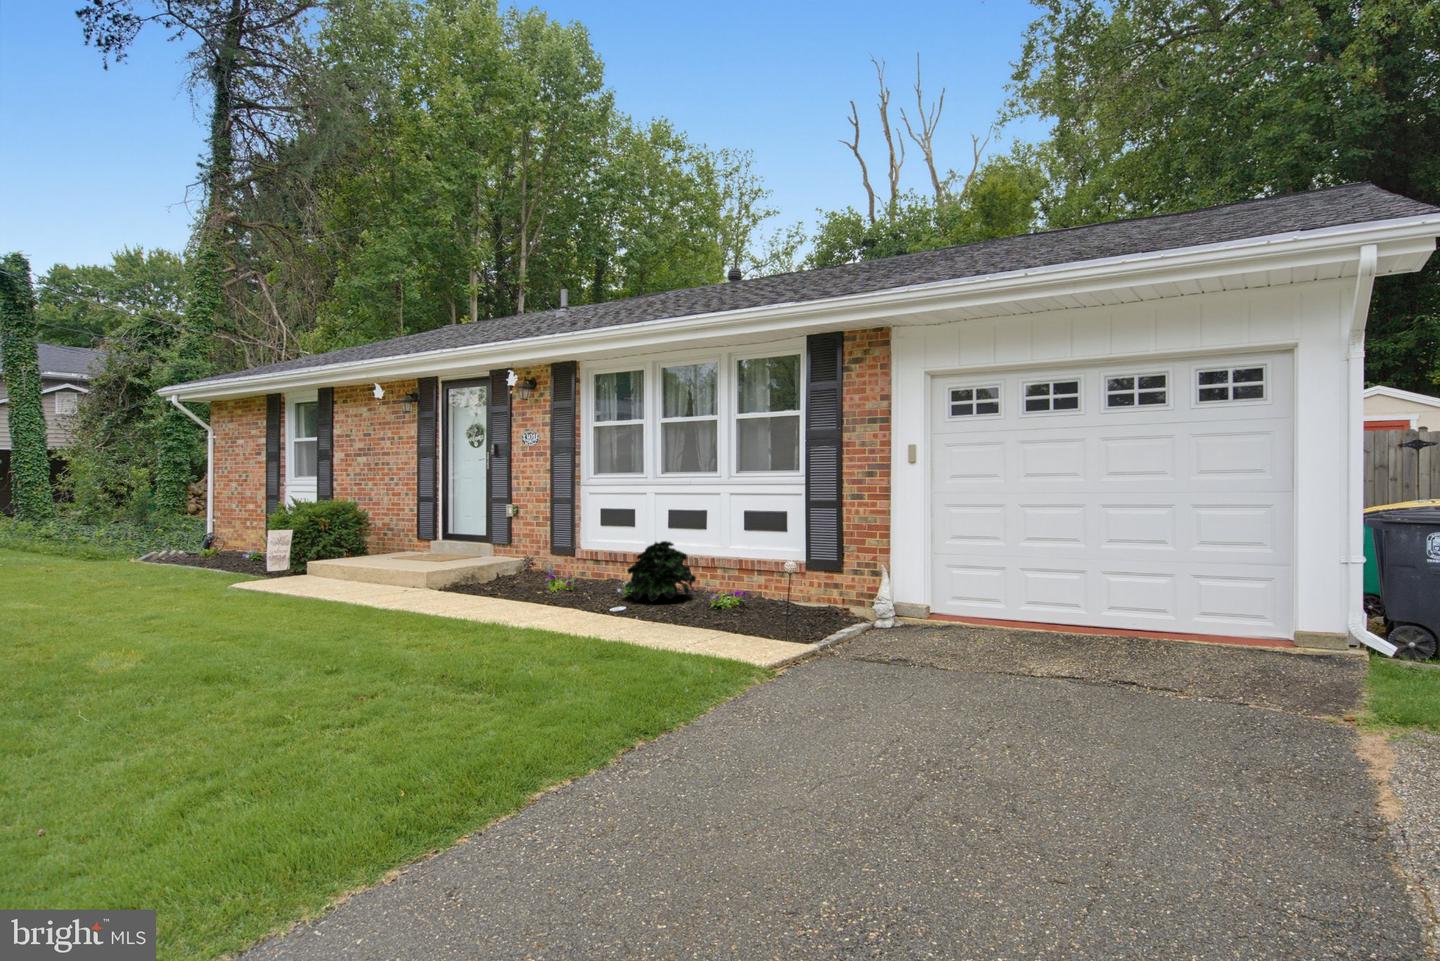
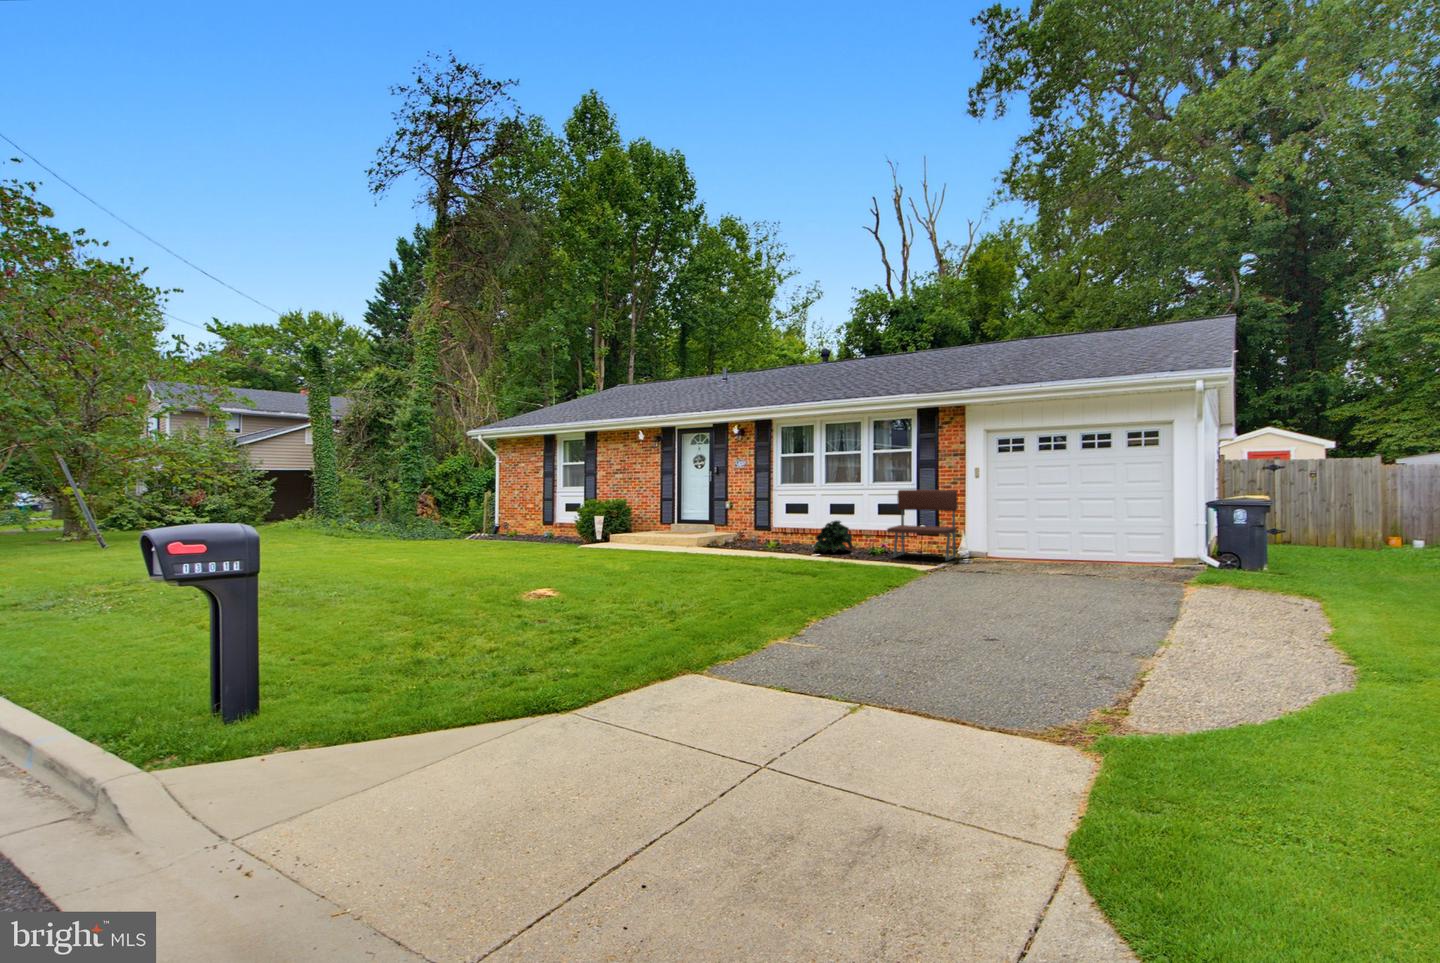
bench: none [739,486,872,625] -> present [887,490,958,561]

